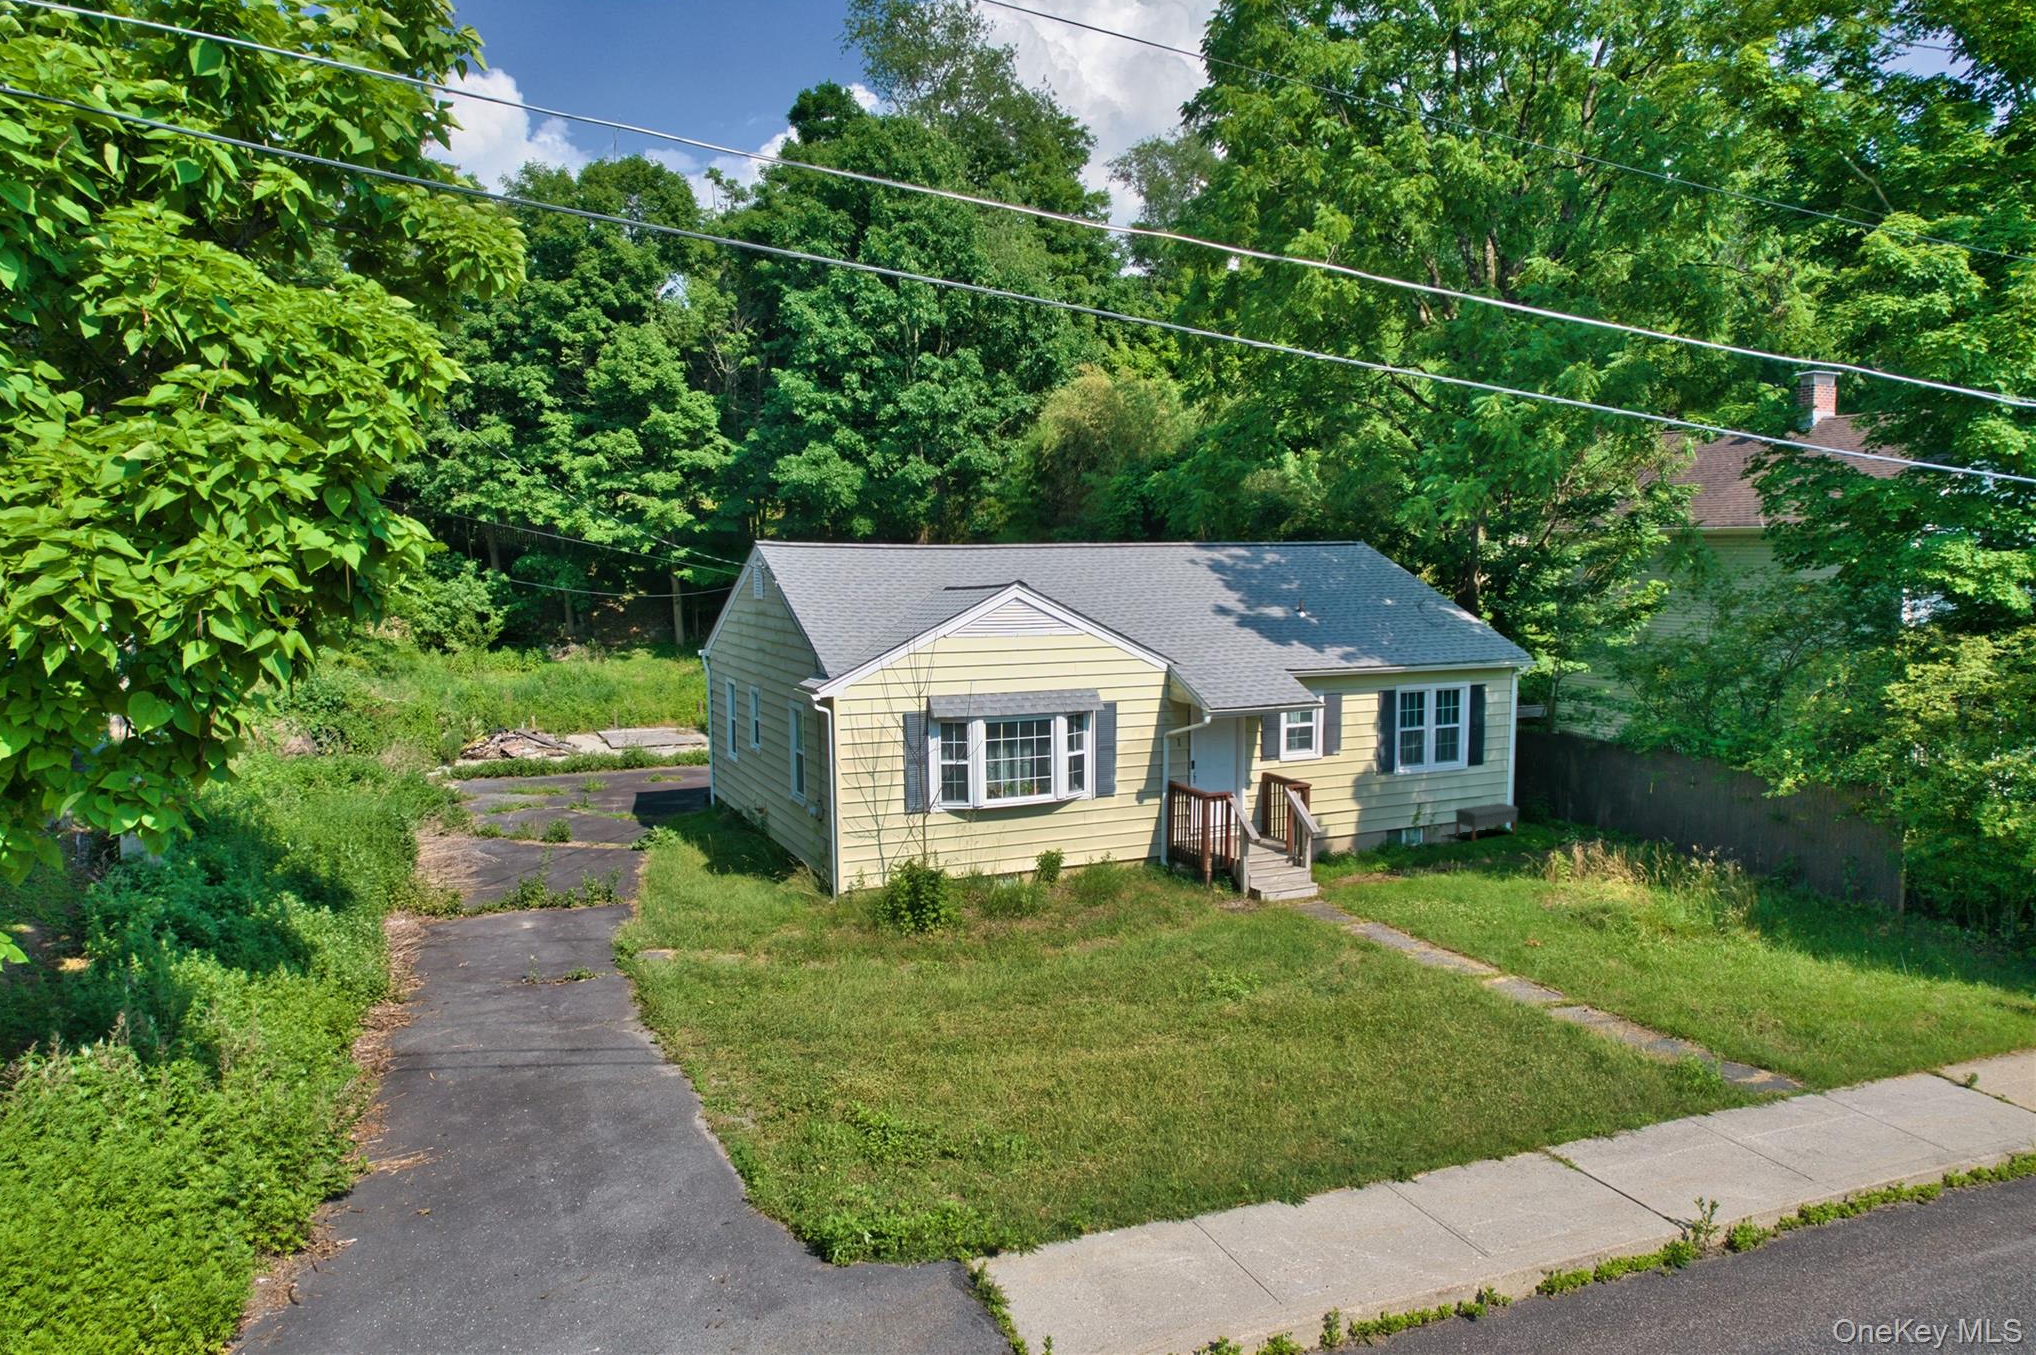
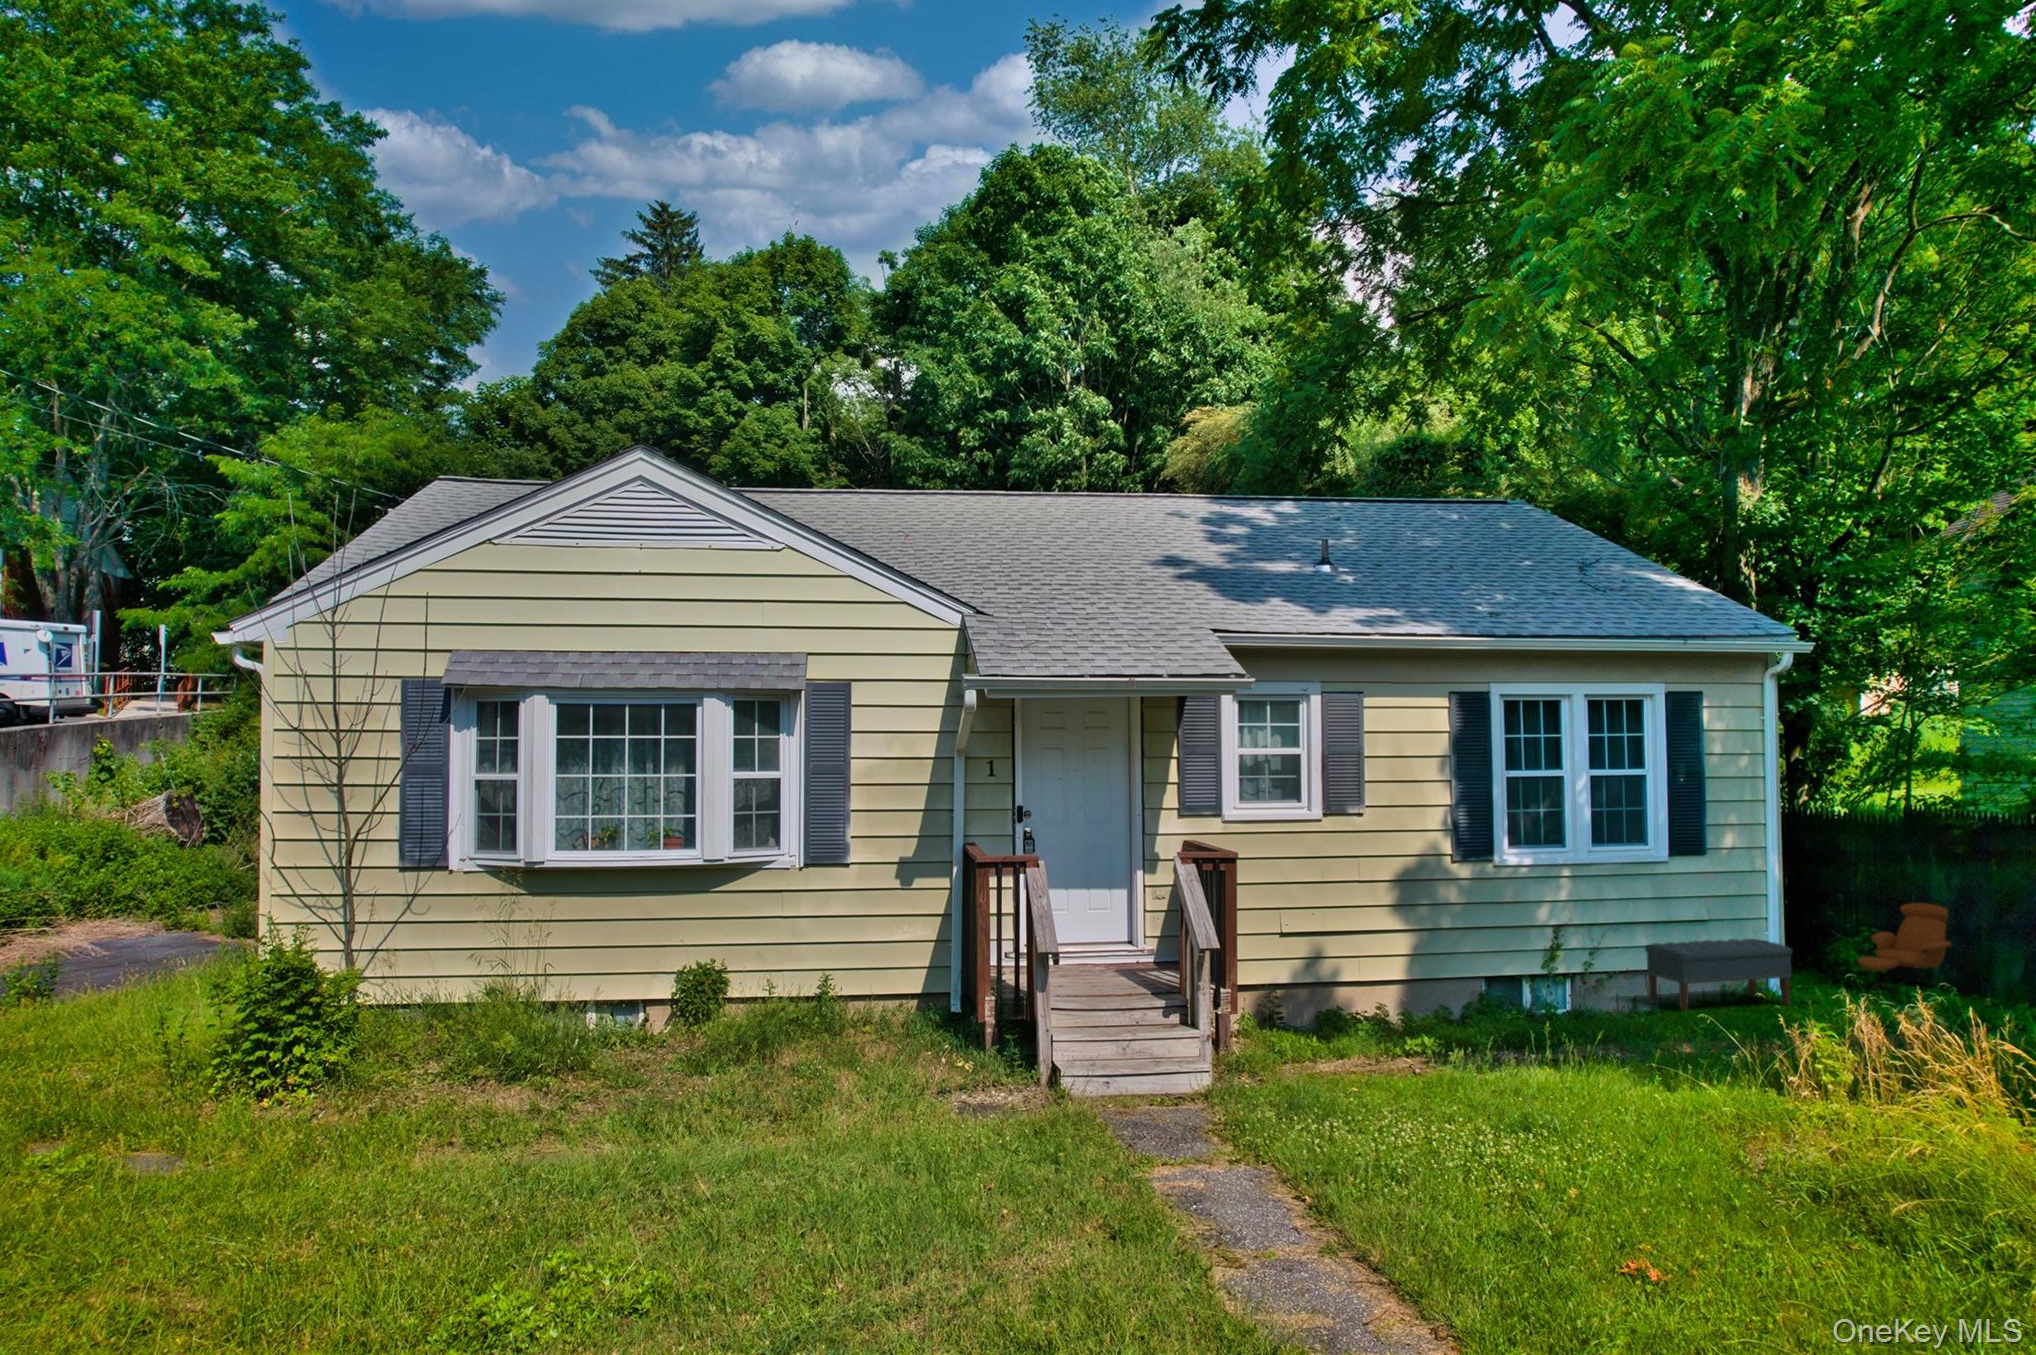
lounge chair: none [1539,779,1581,825] -> present [1858,903,1951,989]

